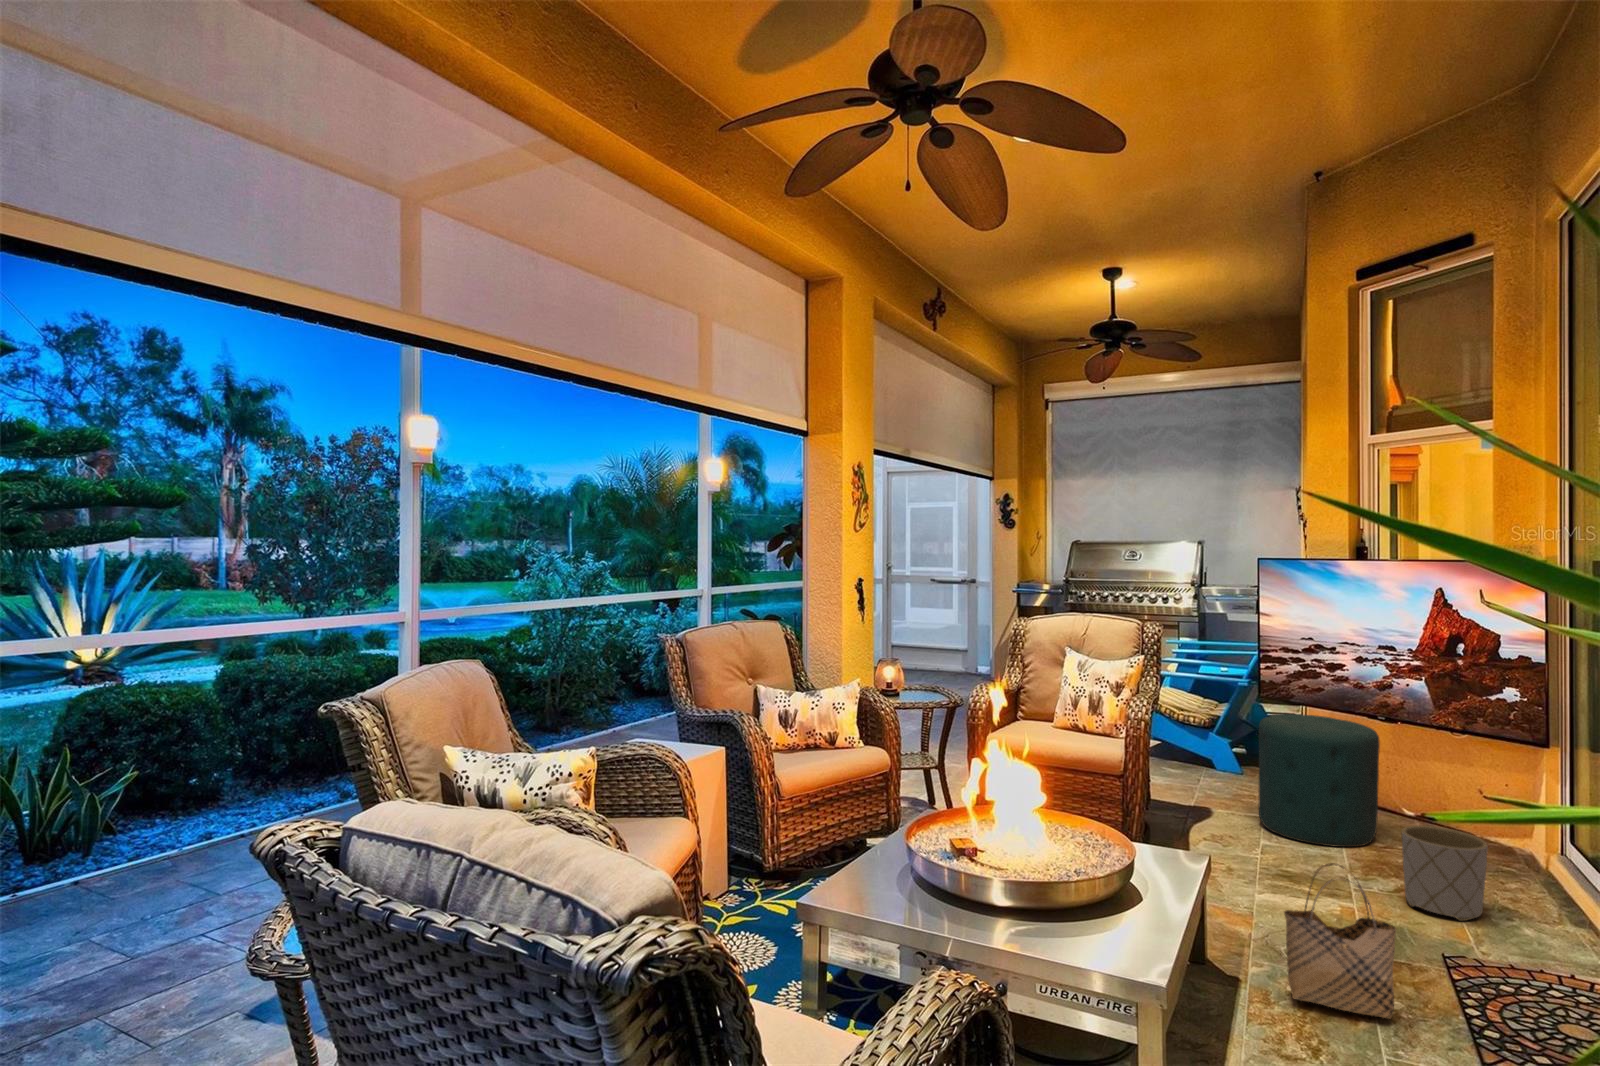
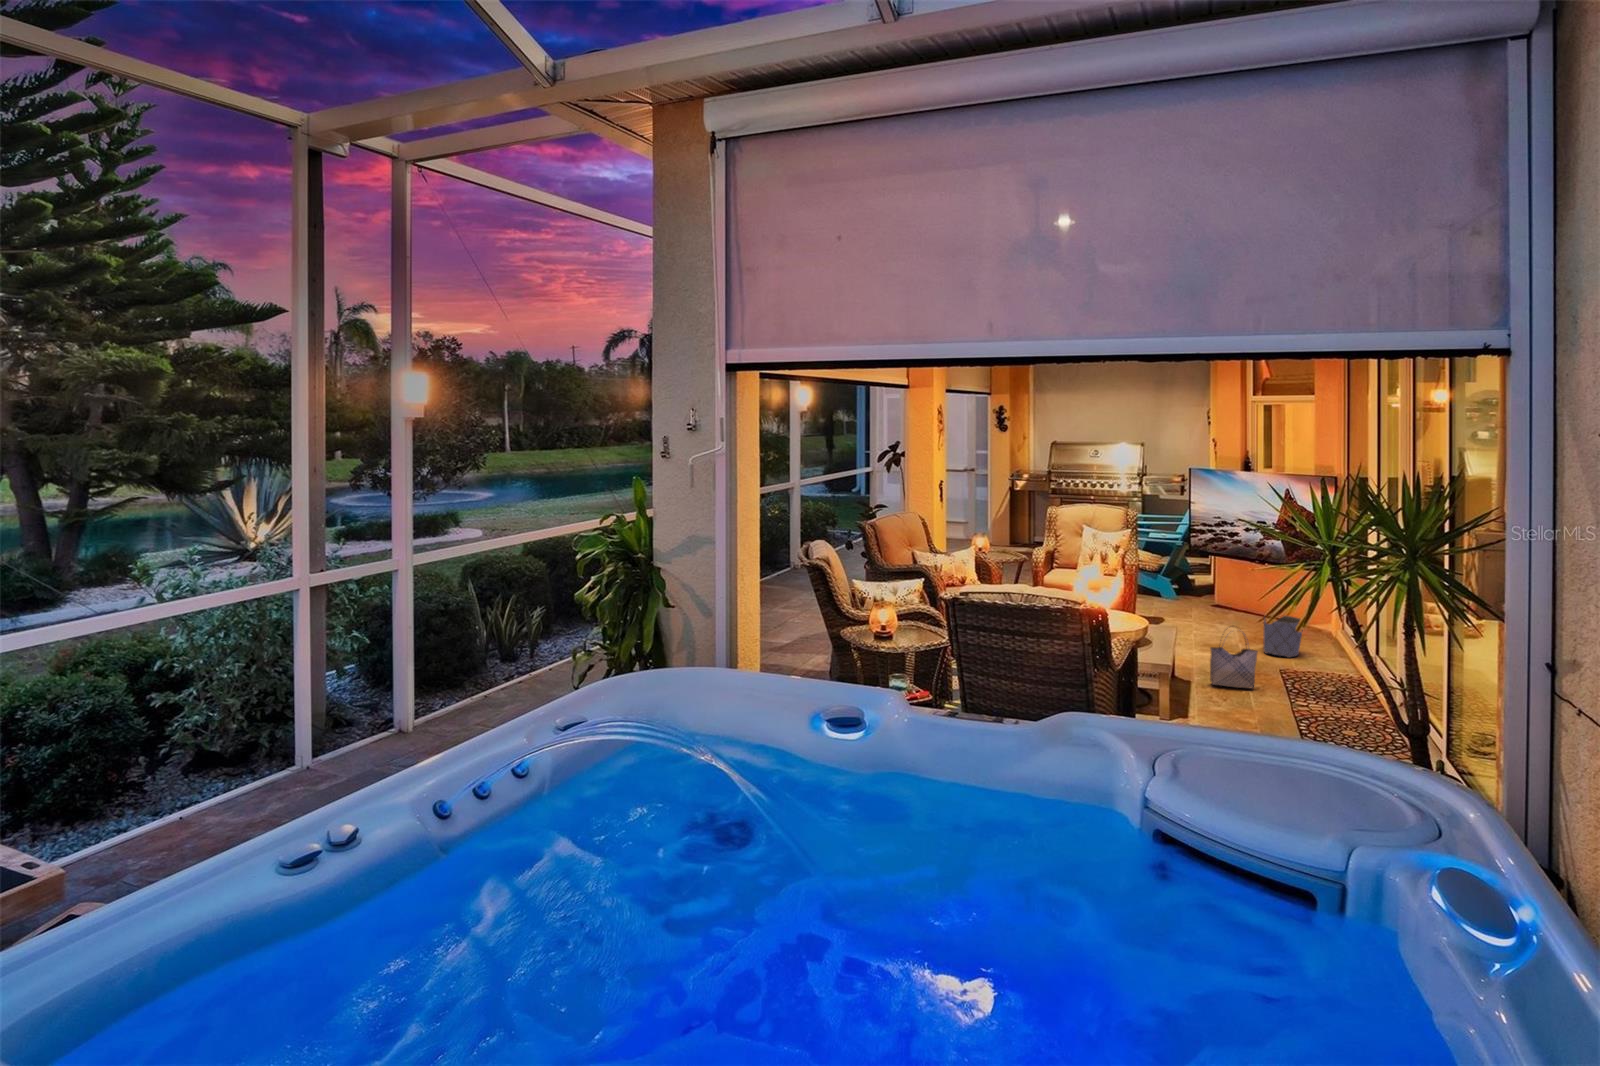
ottoman: present [1258,714,1380,847] -> none [1189,562,1256,632]

